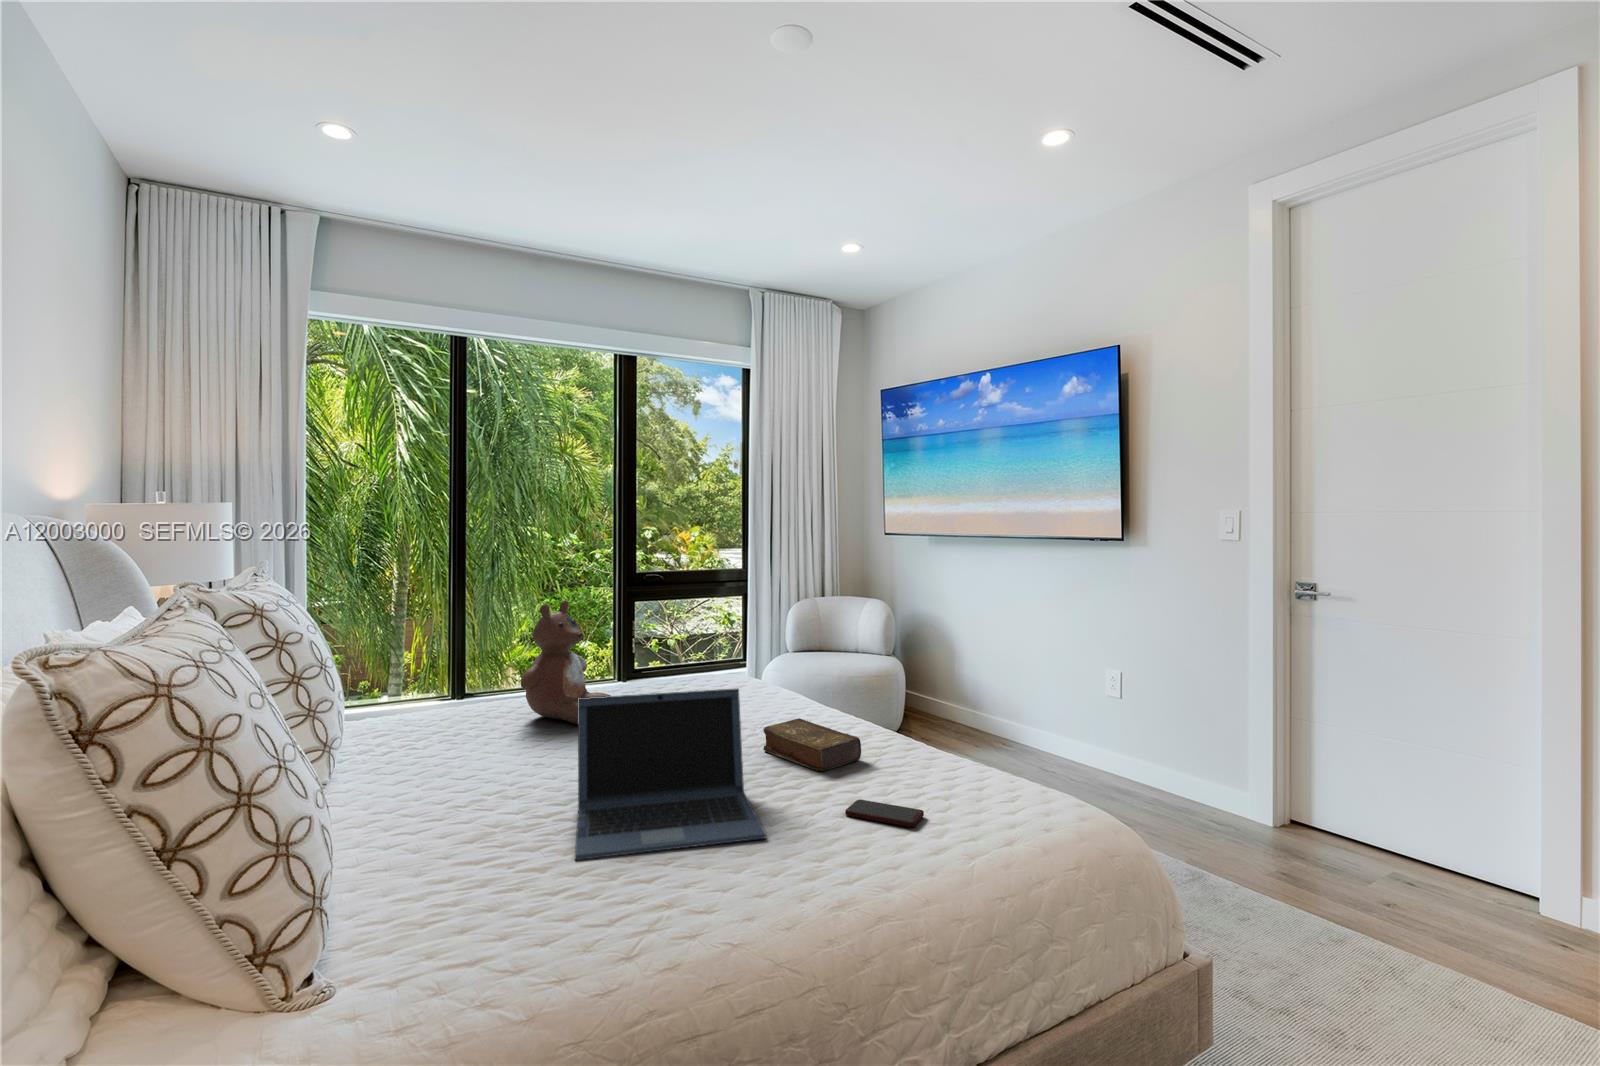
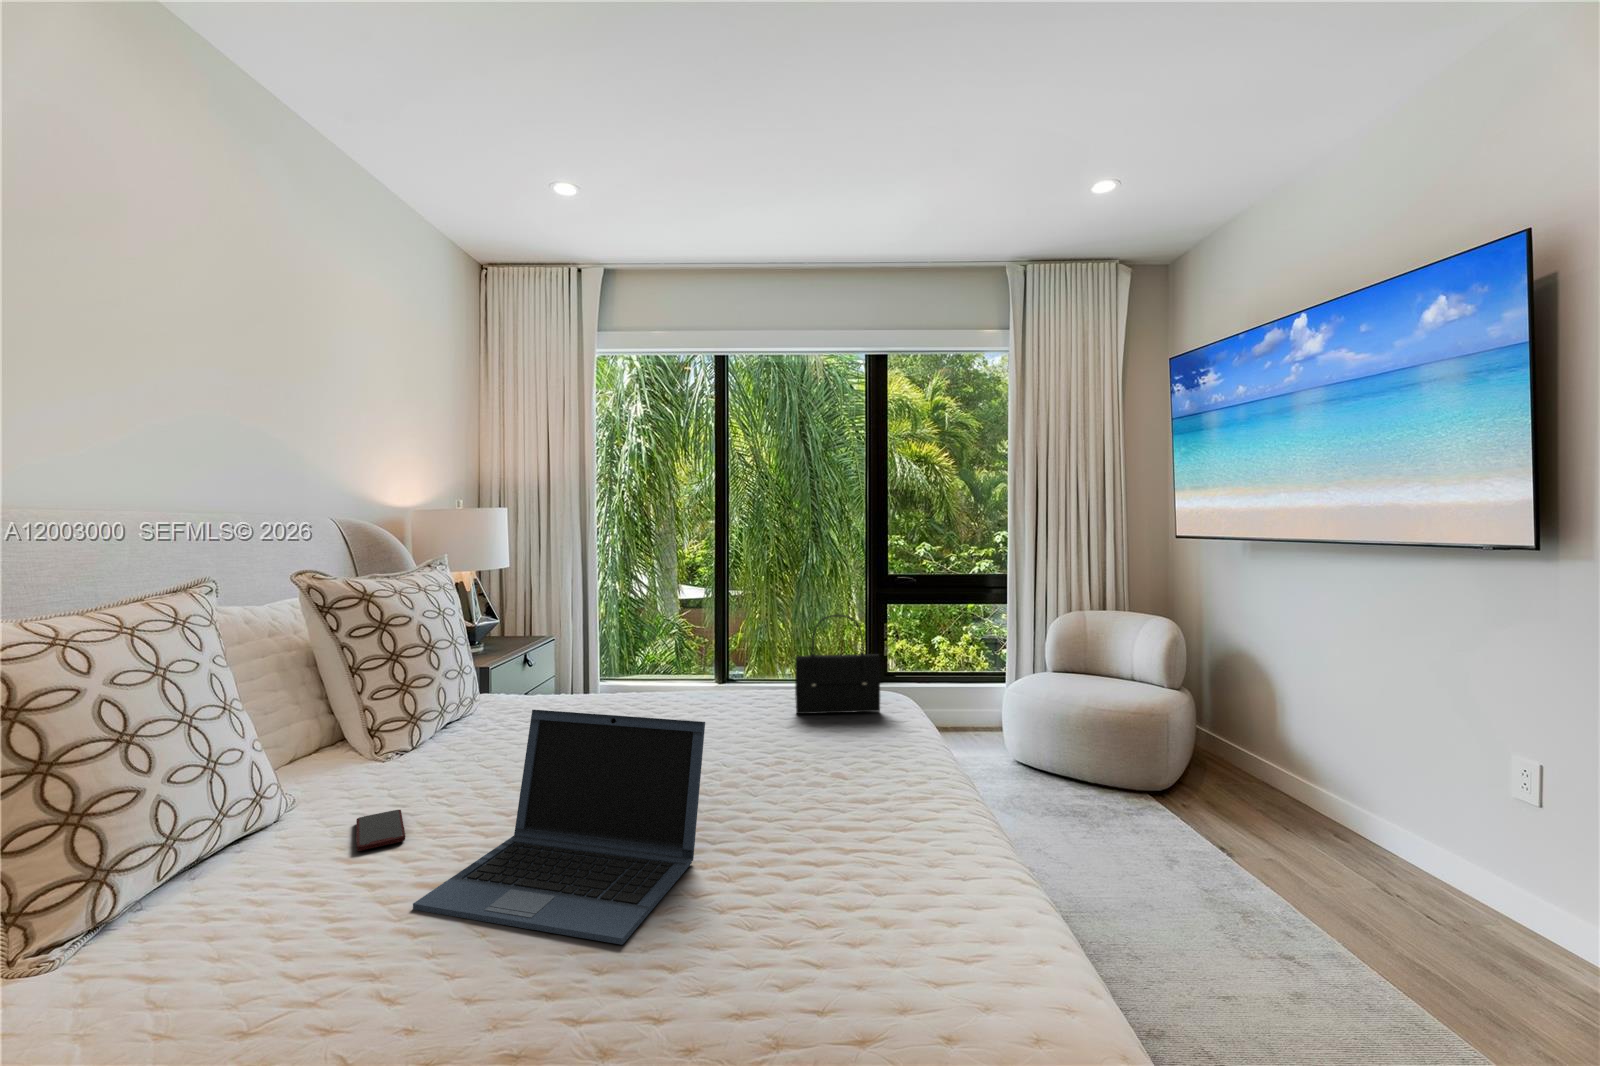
stuffed bear: present [520,600,610,724] -> none [622,598,722,730]
handbag: none [670,608,742,700] -> present [795,615,881,714]
book: present [763,718,861,771] -> none [799,765,903,848]
smartphone: present [845,800,924,827] -> present [356,810,405,851]

